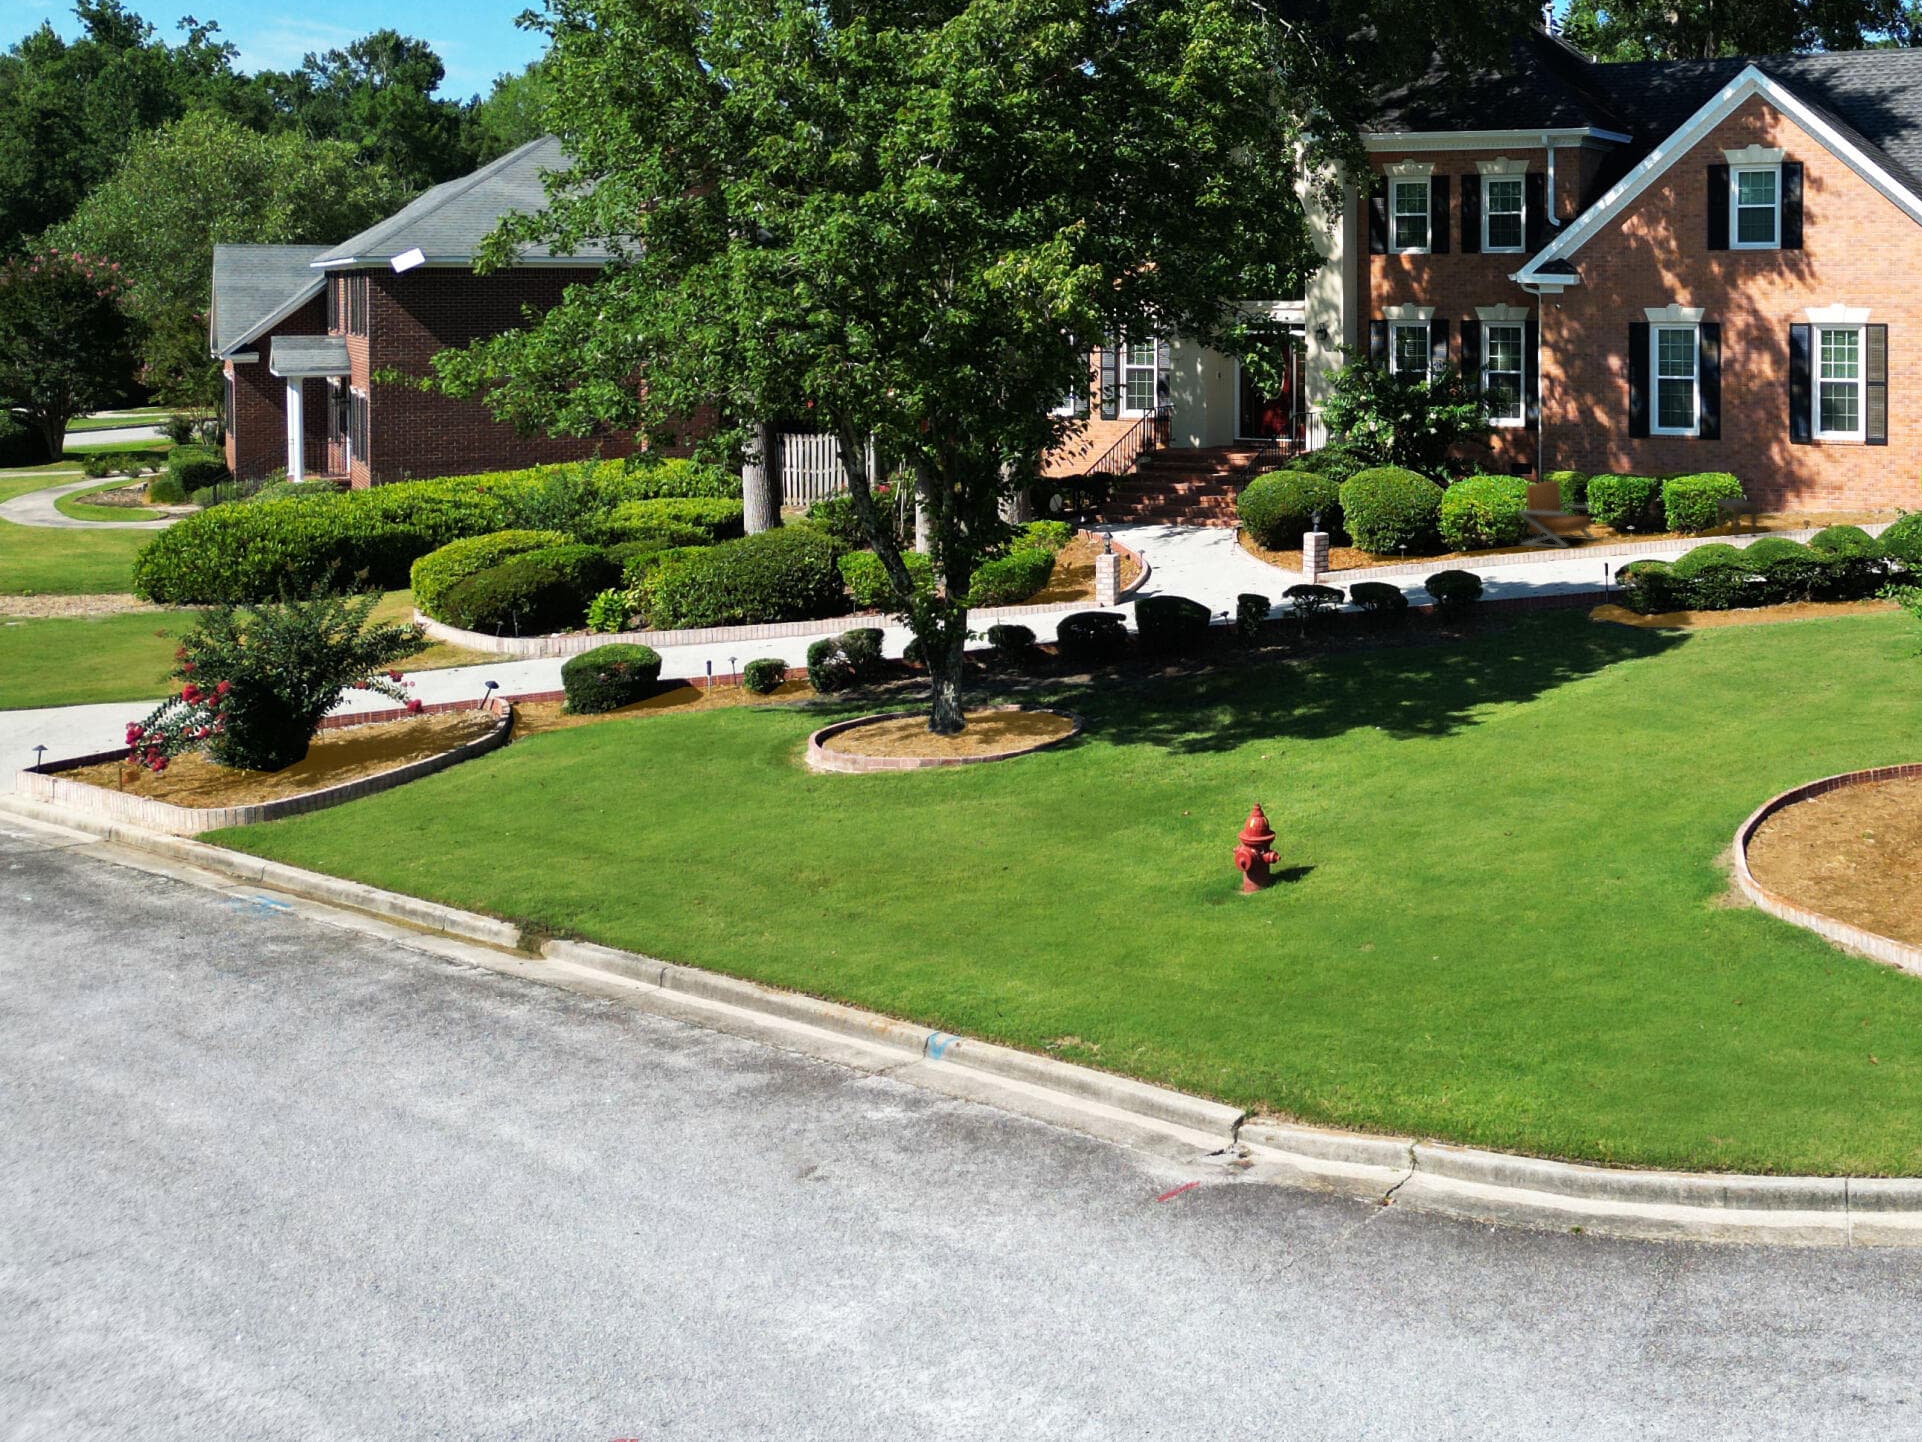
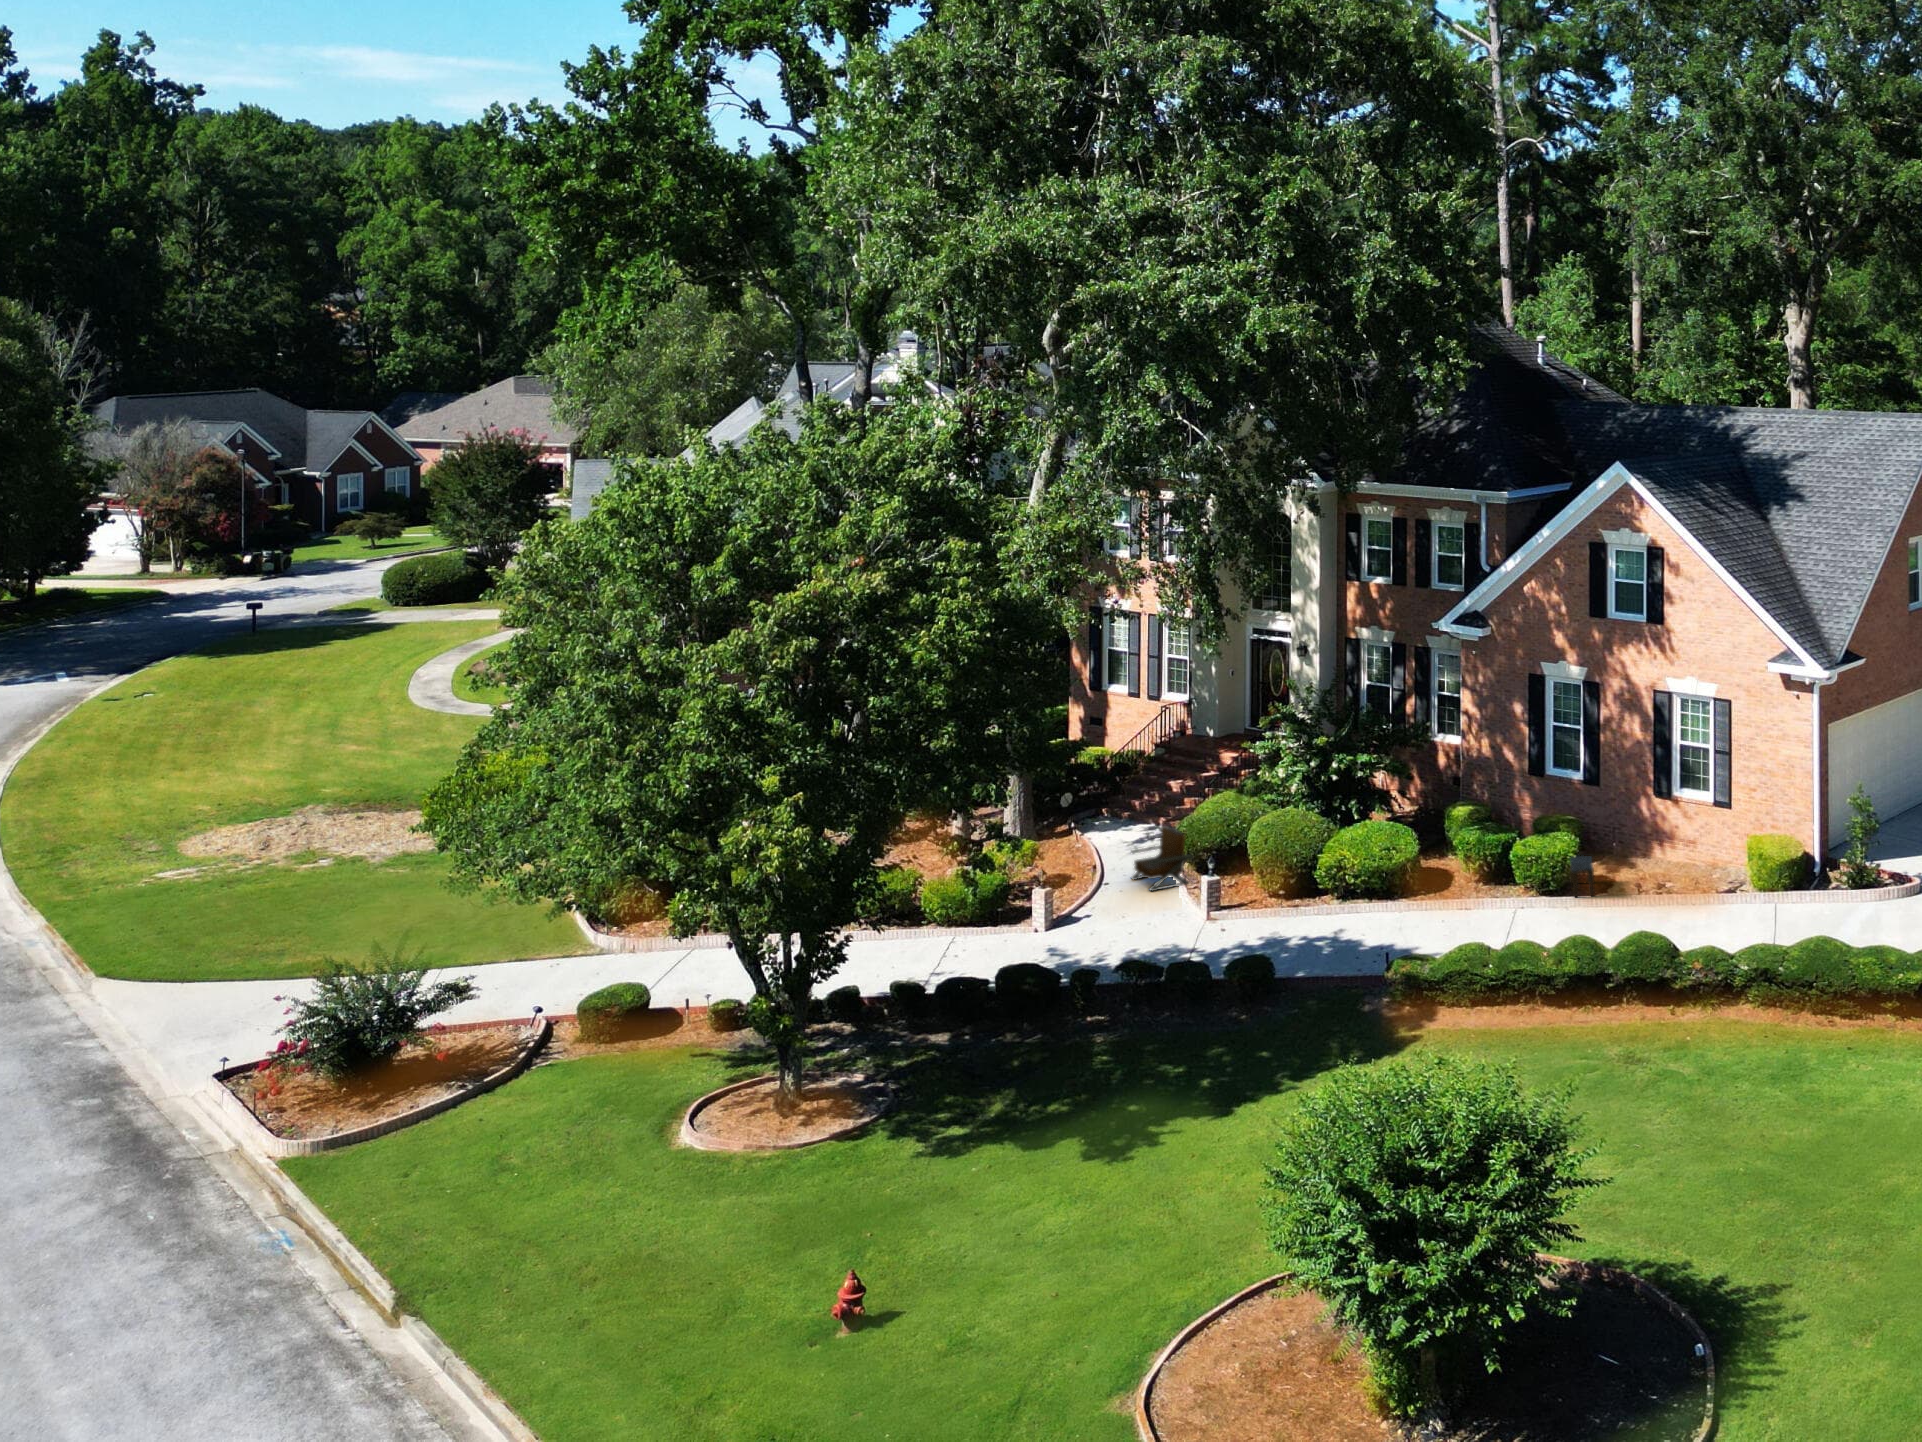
lounge chair: present [1519,480,1595,548] -> present [1132,826,1191,891]

